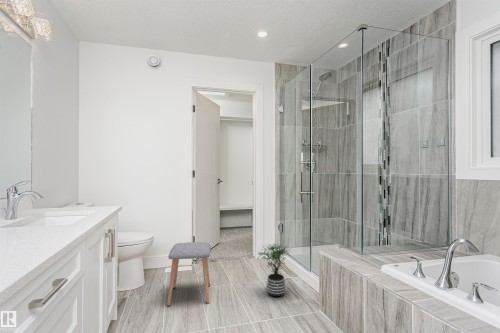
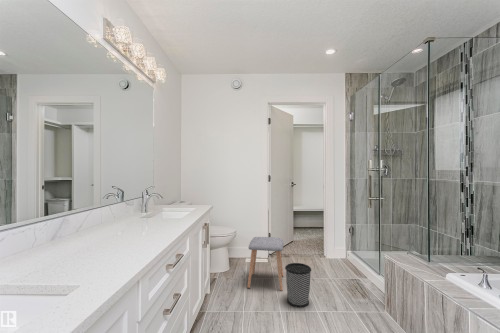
potted plant: present [259,244,287,297] -> none [326,243,362,295]
wastebasket: none [213,269,242,320] -> present [285,263,311,307]

